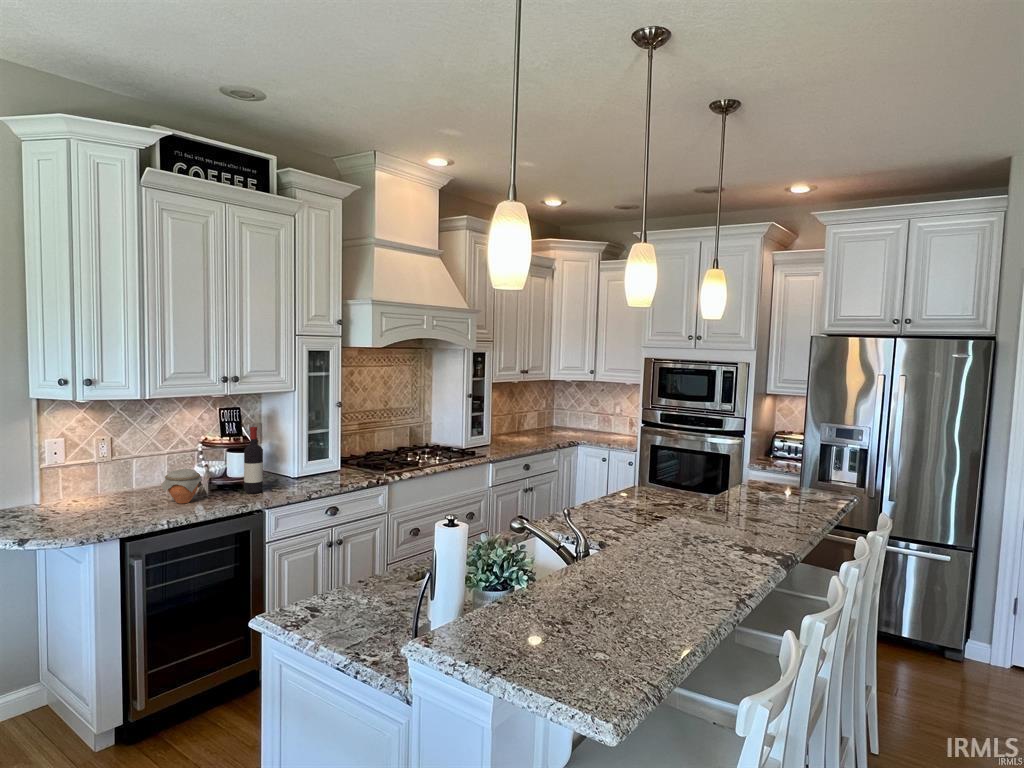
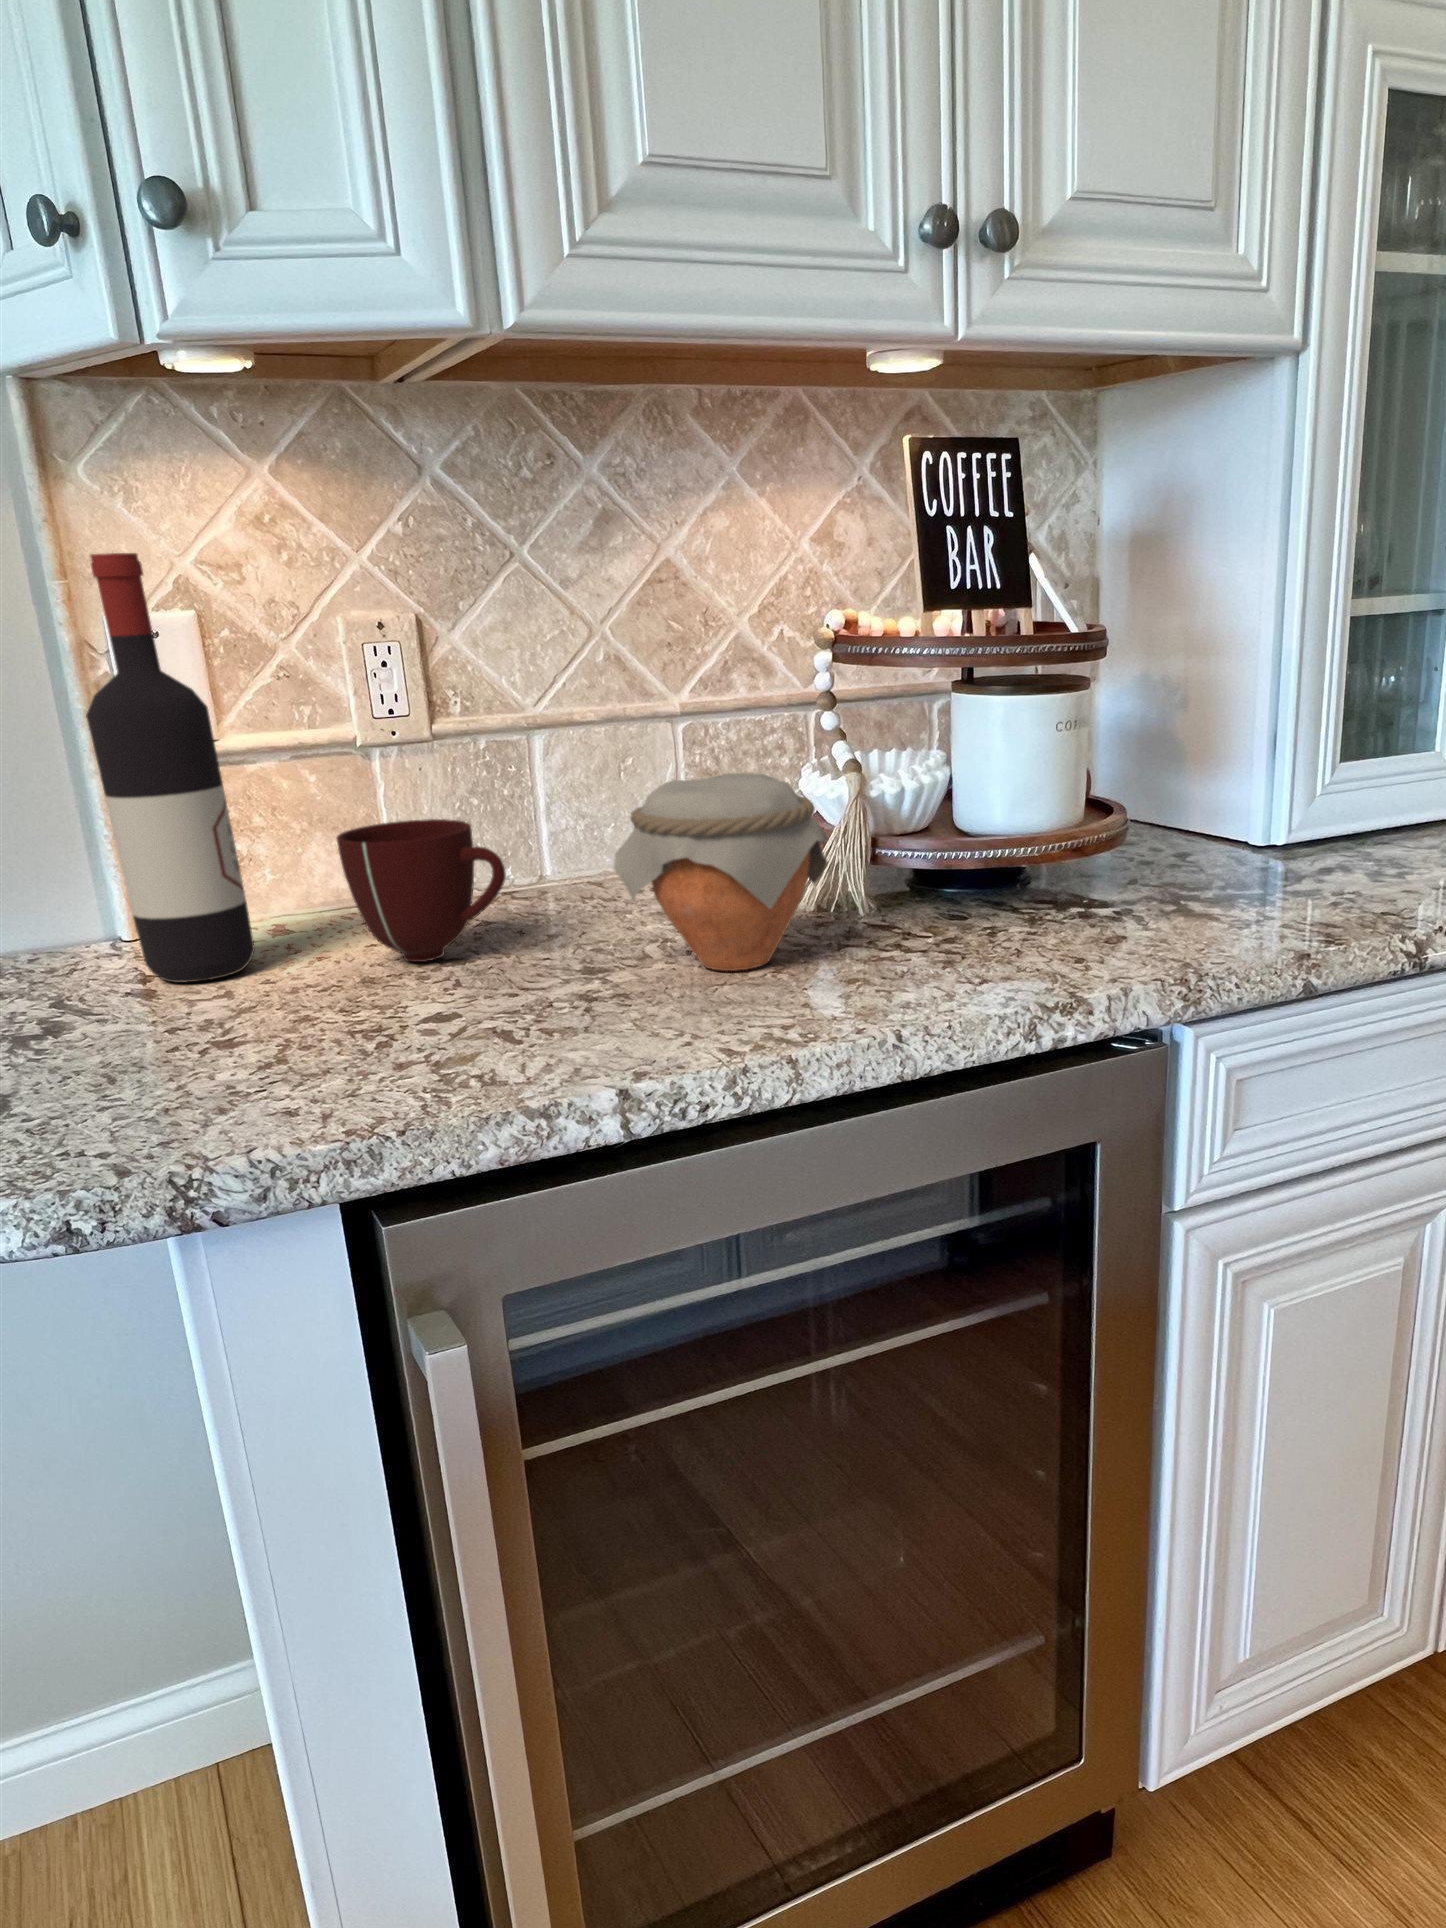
wine bottle: present [244,427,263,494] -> present [86,553,255,982]
mug: none [102,478,137,505] -> present [336,819,506,962]

